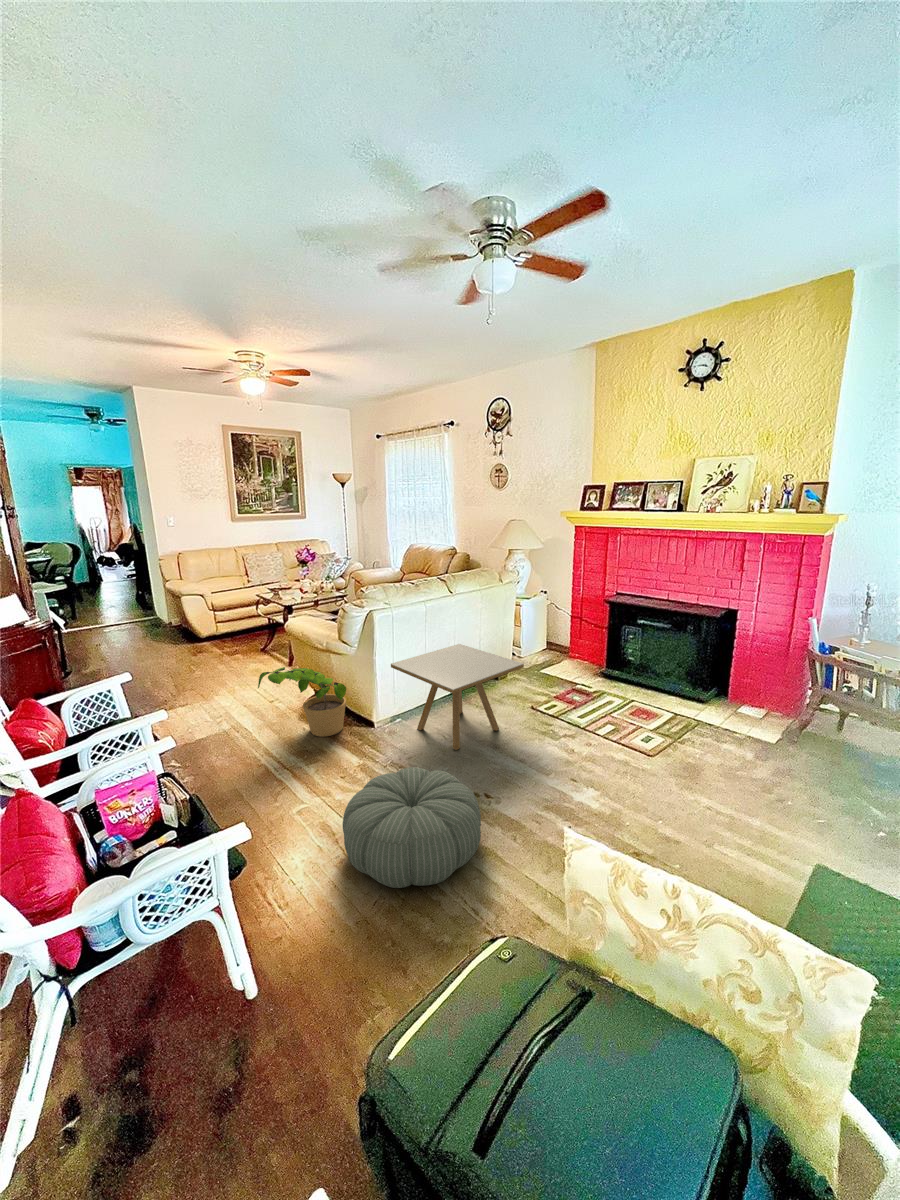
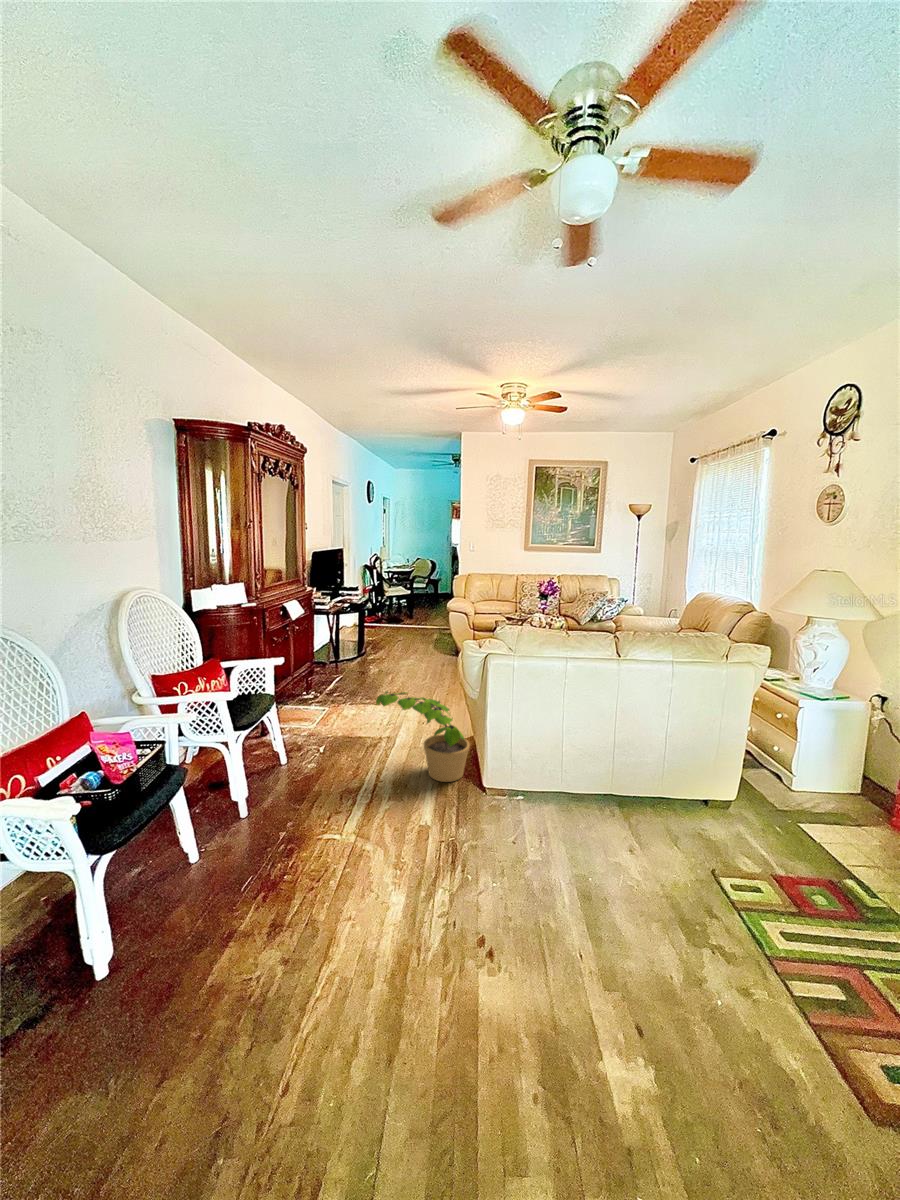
side table: present [391,644,524,750] -> none [505,724,665,875]
pouf: present [343,767,481,888] -> none [252,843,433,1017]

